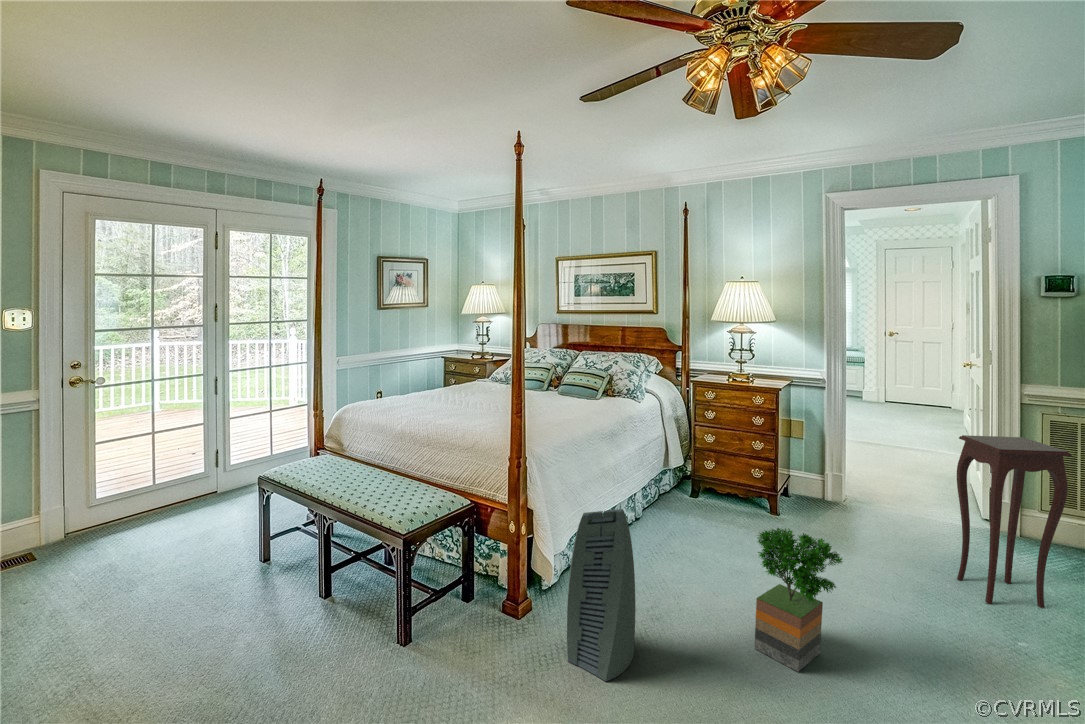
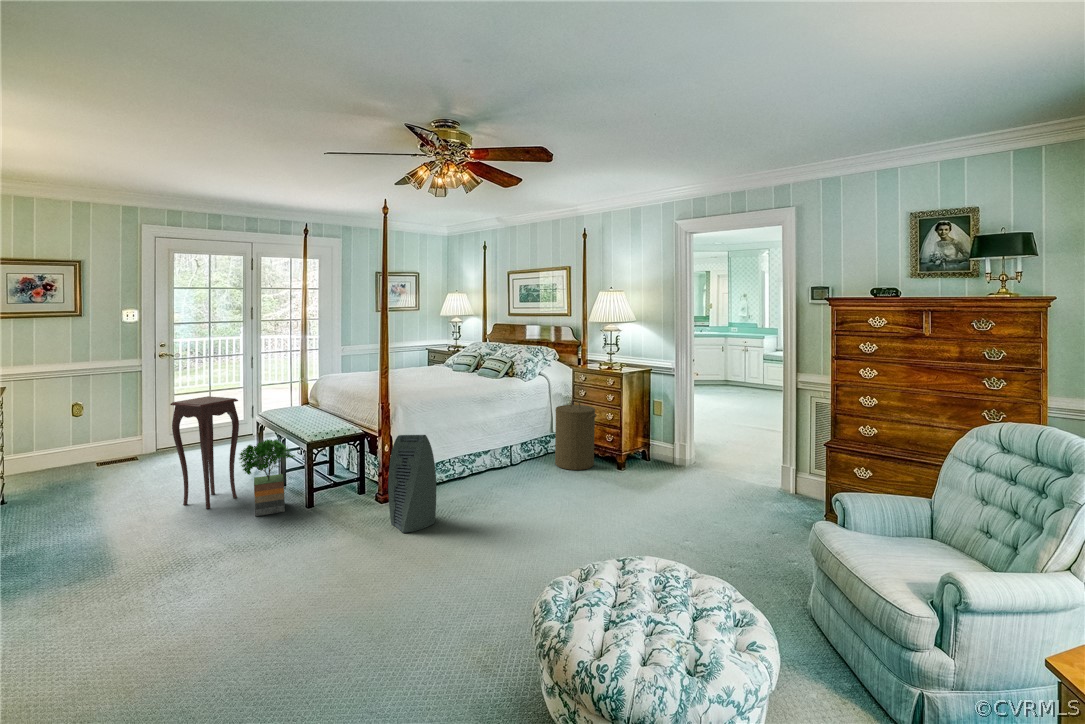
laundry hamper: none [683,425,750,522] -> present [555,399,597,470]
side table: present [957,435,1072,608] -> present [170,396,239,509]
potted tree: present [754,528,843,672] -> present [239,439,295,516]

